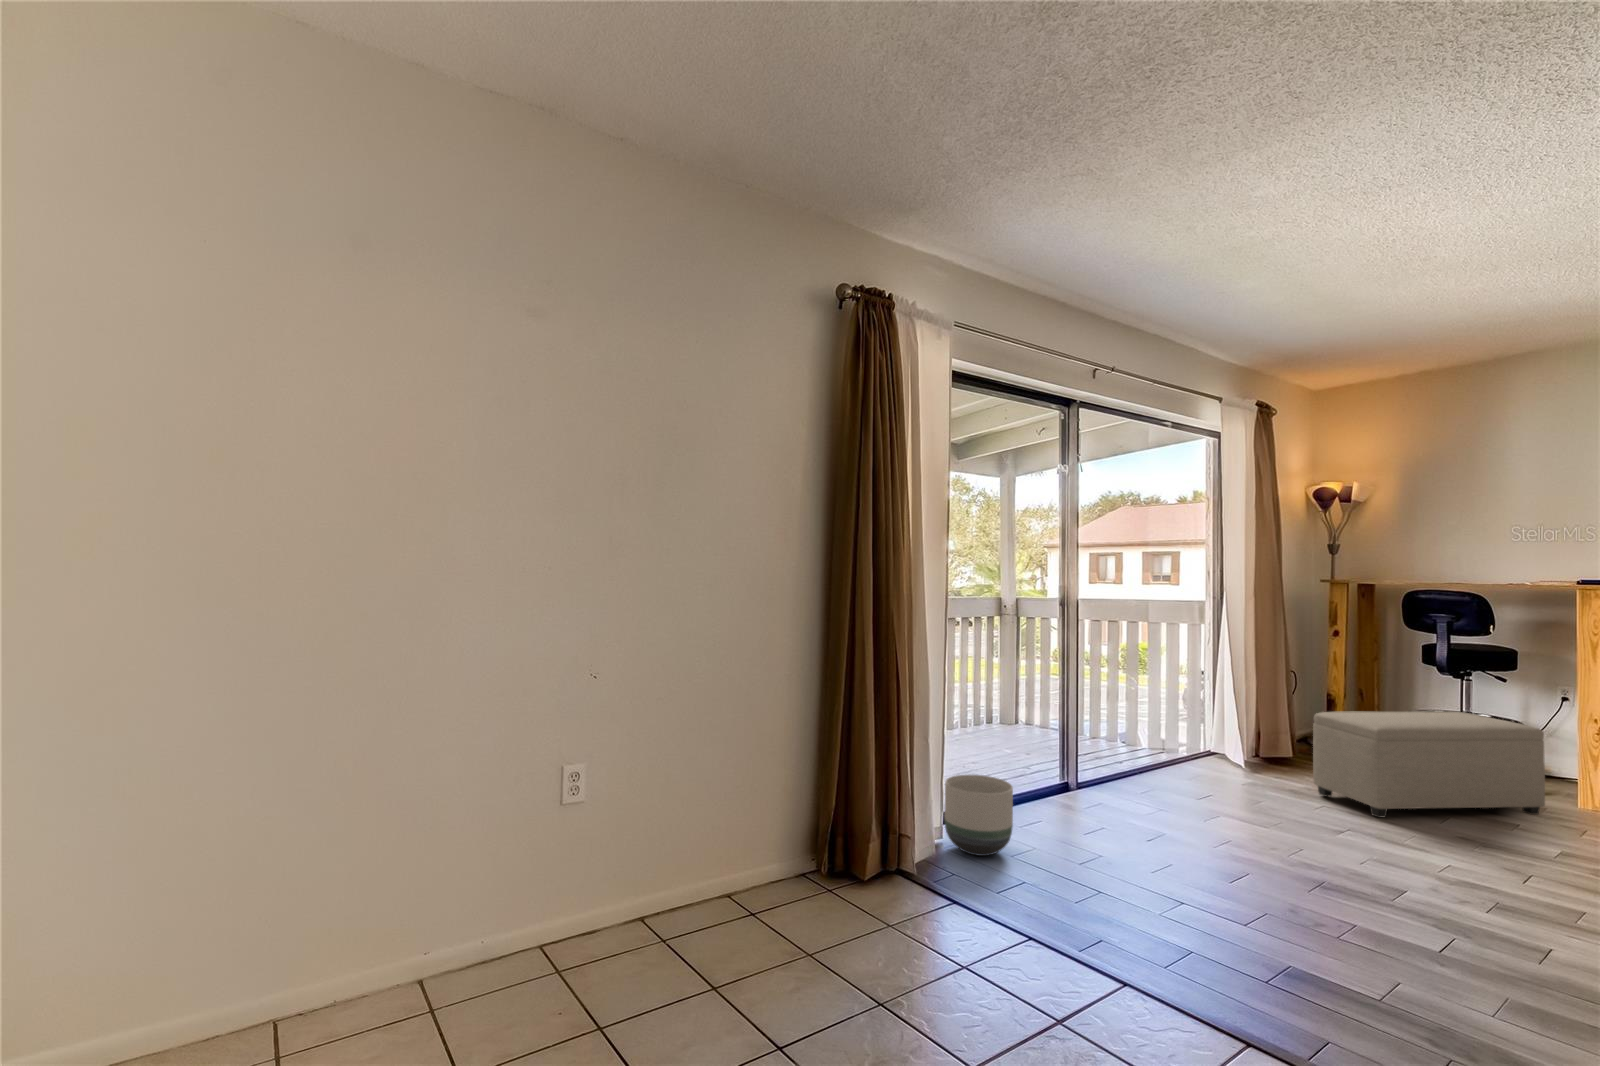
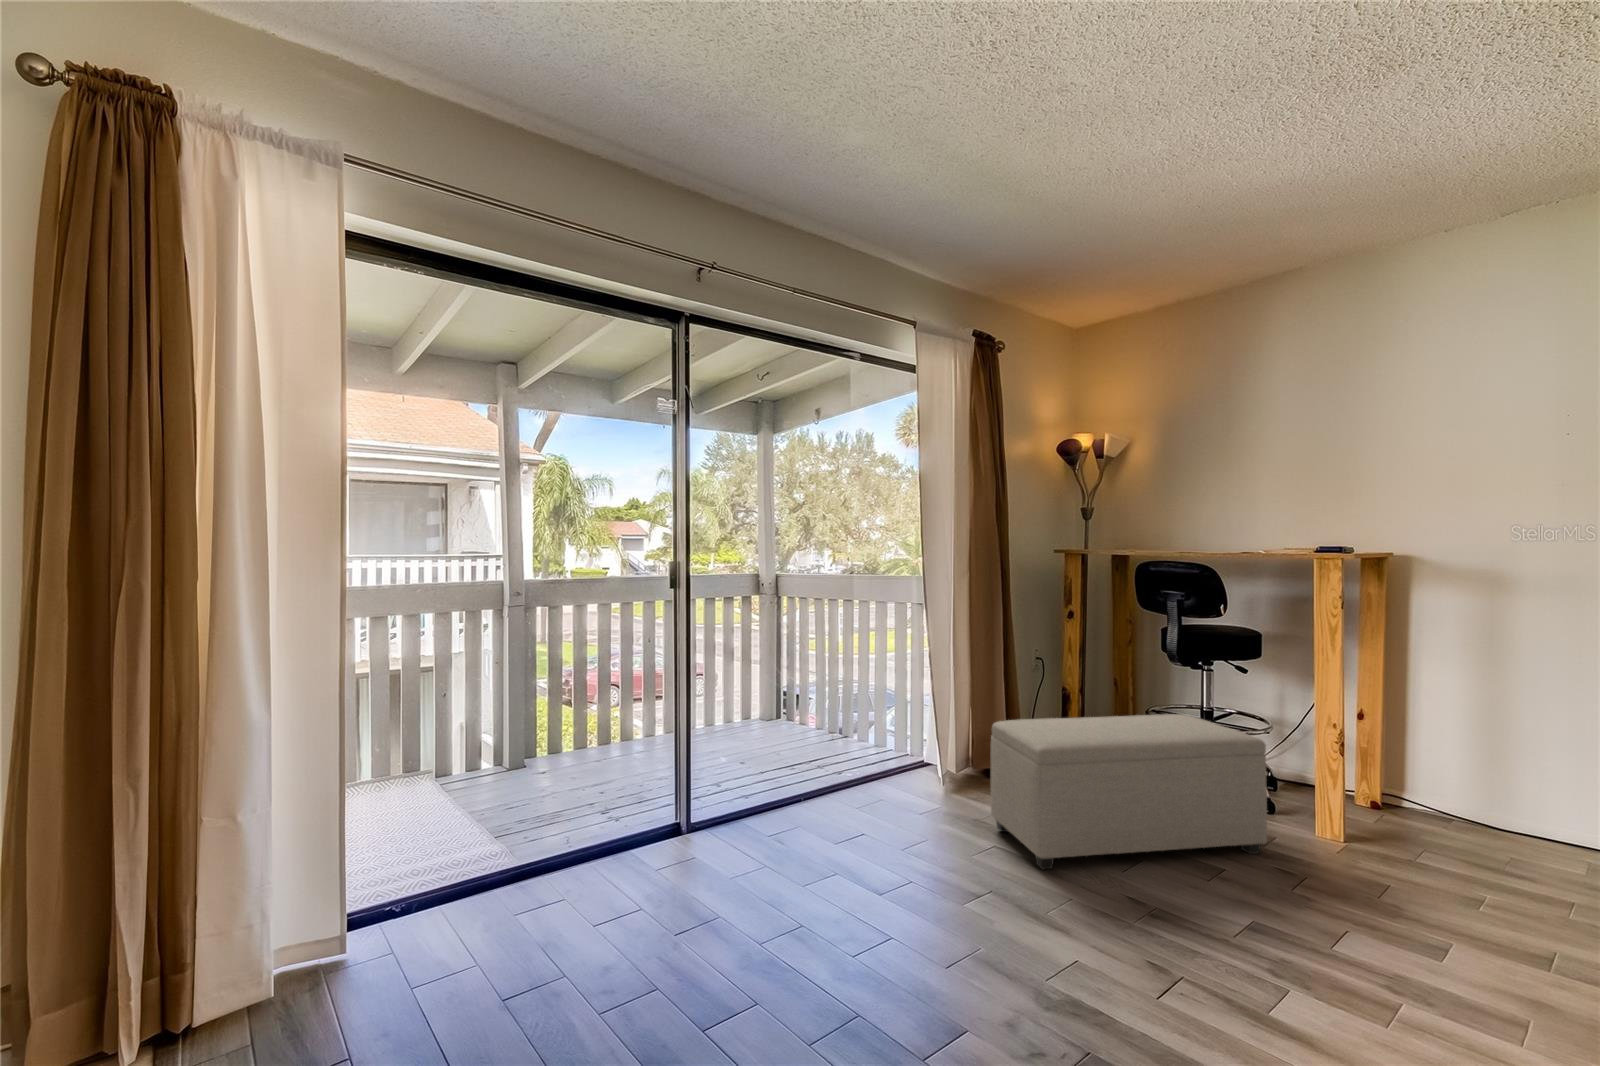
planter: present [944,775,1013,856] -> none [292,850,416,992]

